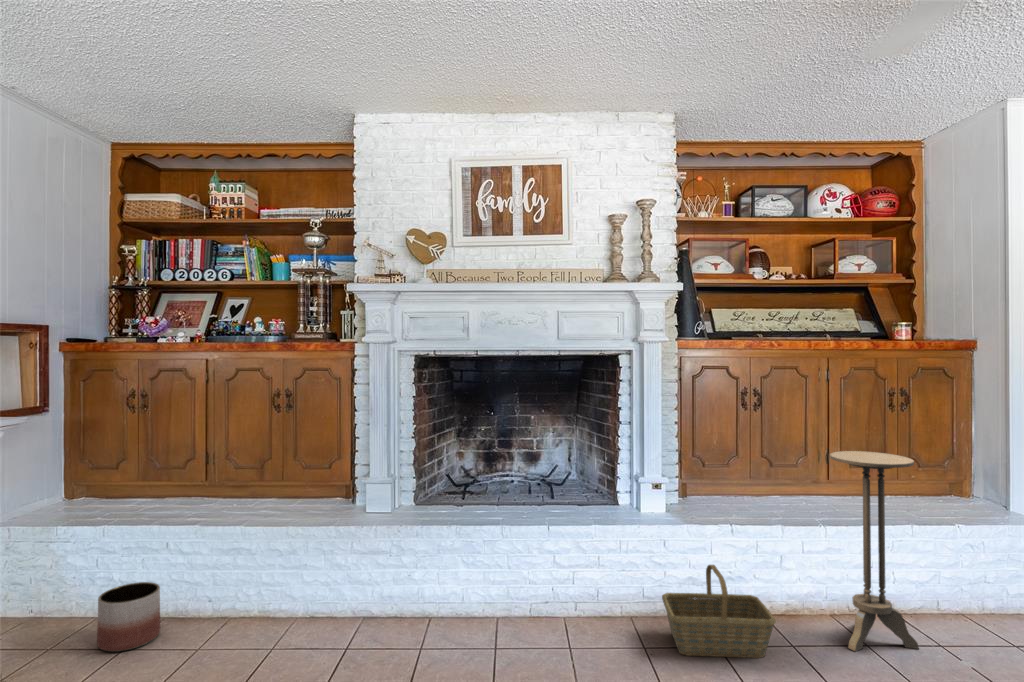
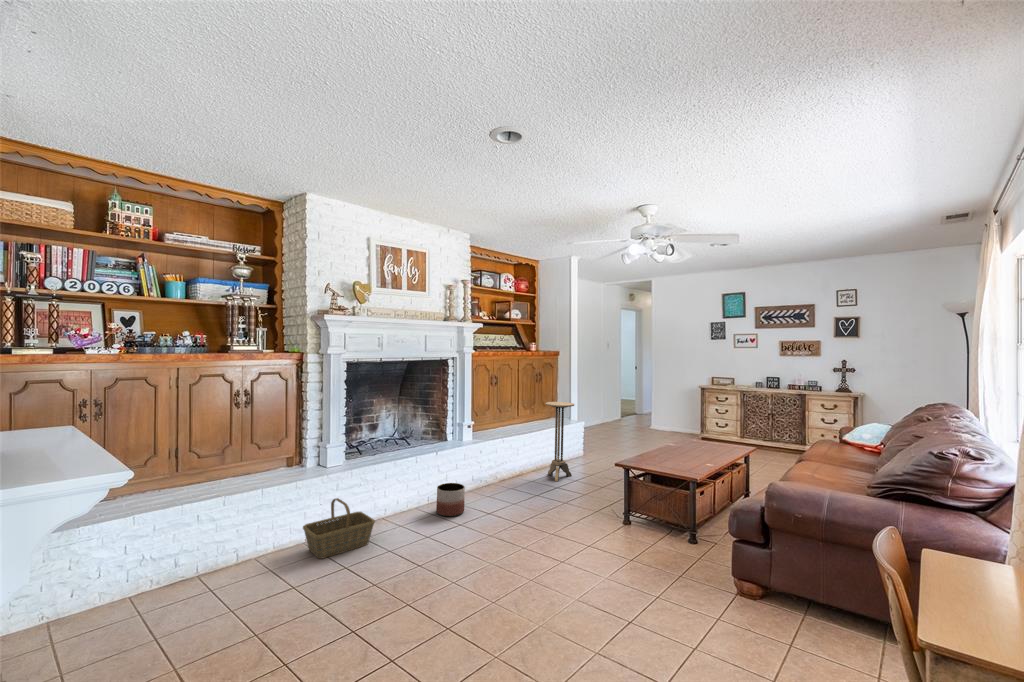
basket: present [662,565,776,658] -> present [303,498,375,559]
planter: present [97,582,160,652] -> present [436,483,465,516]

